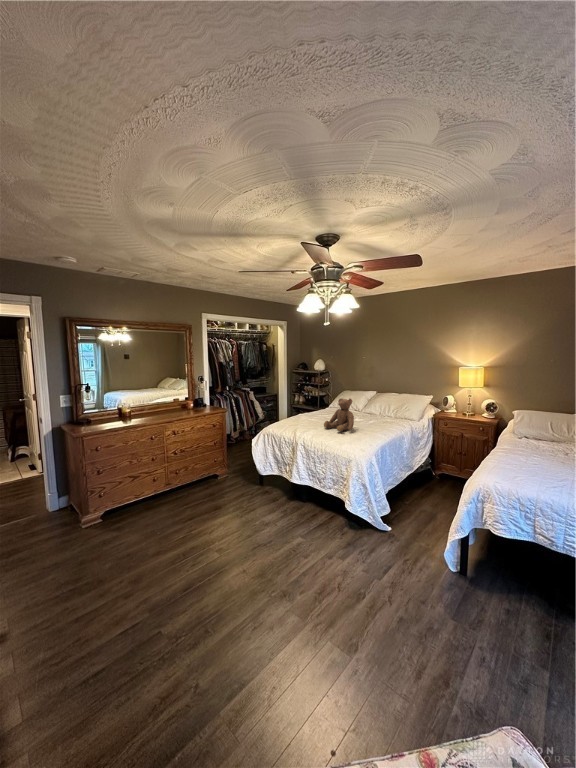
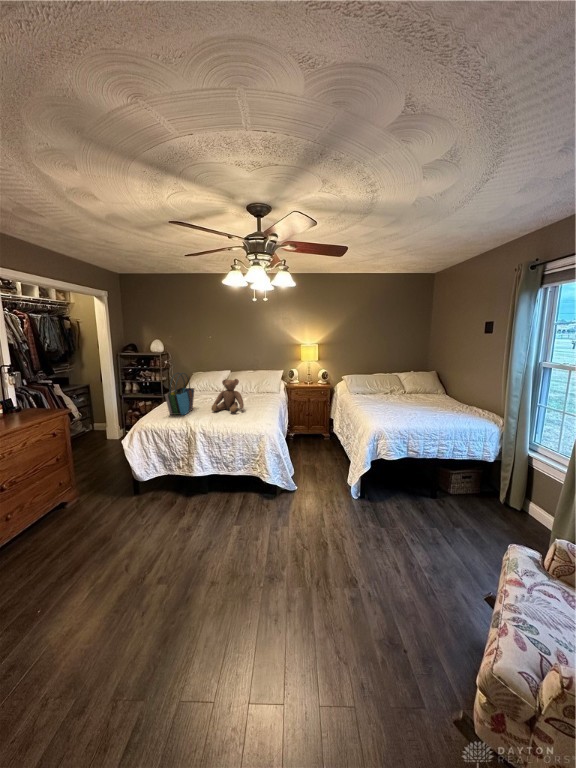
tote bag: none [284,389,317,427] -> present [165,373,194,415]

